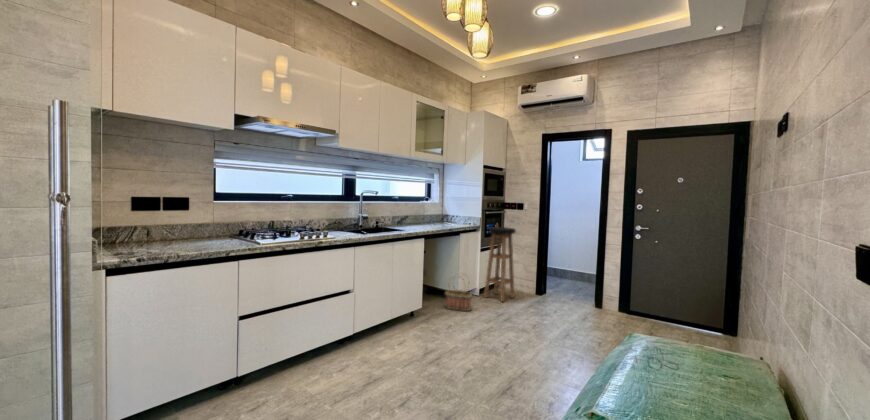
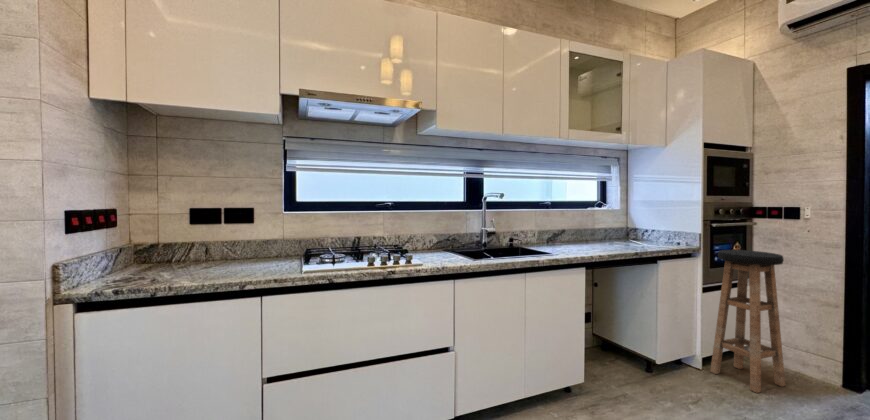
basket: present [445,273,472,311] -> none [627,327,682,400]

